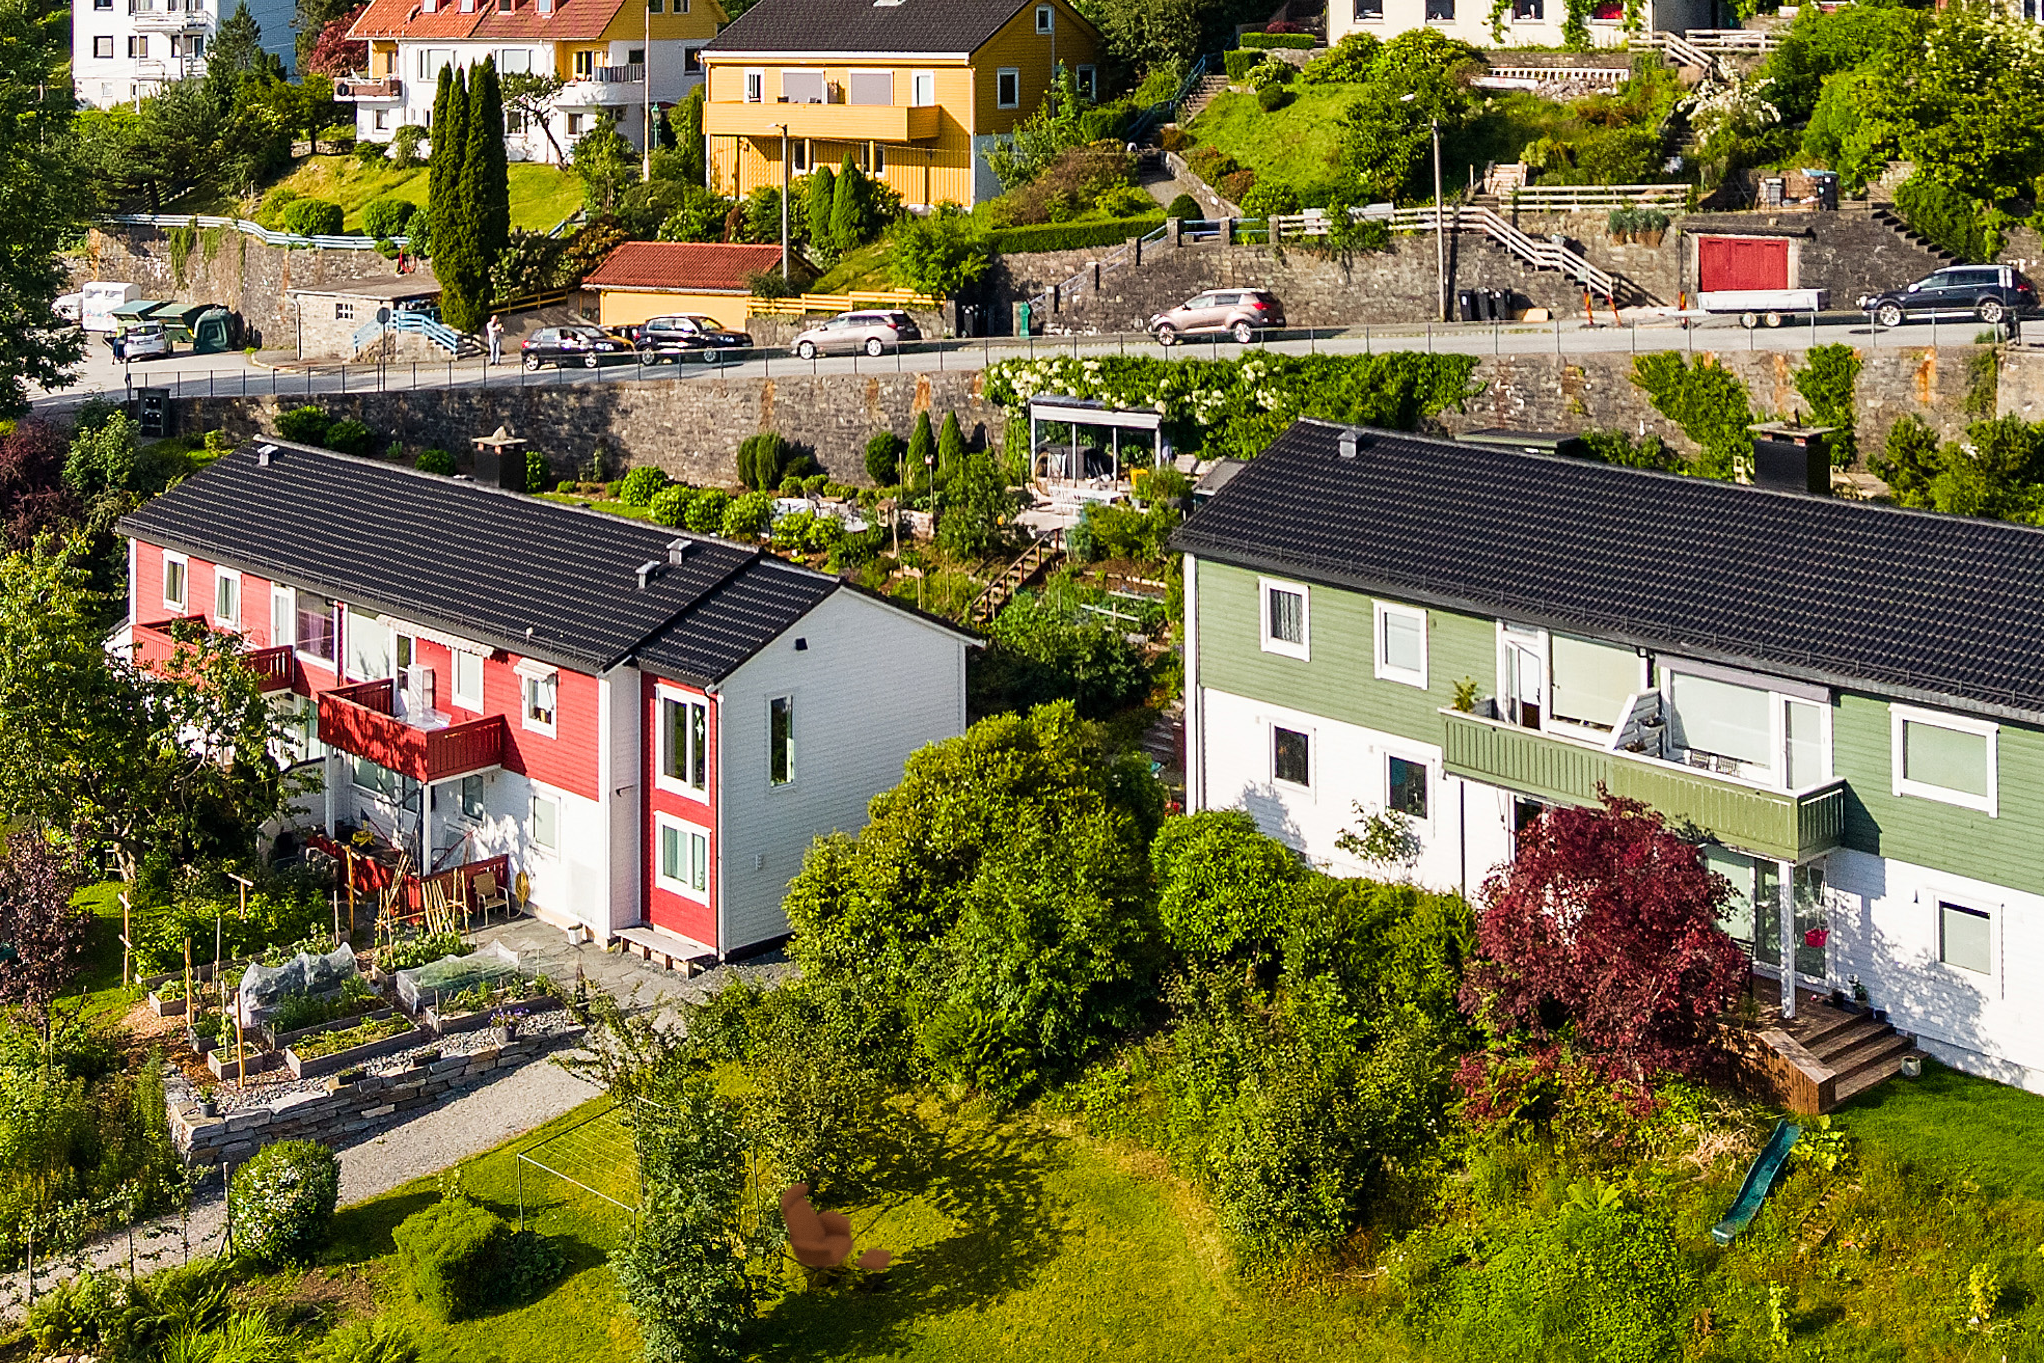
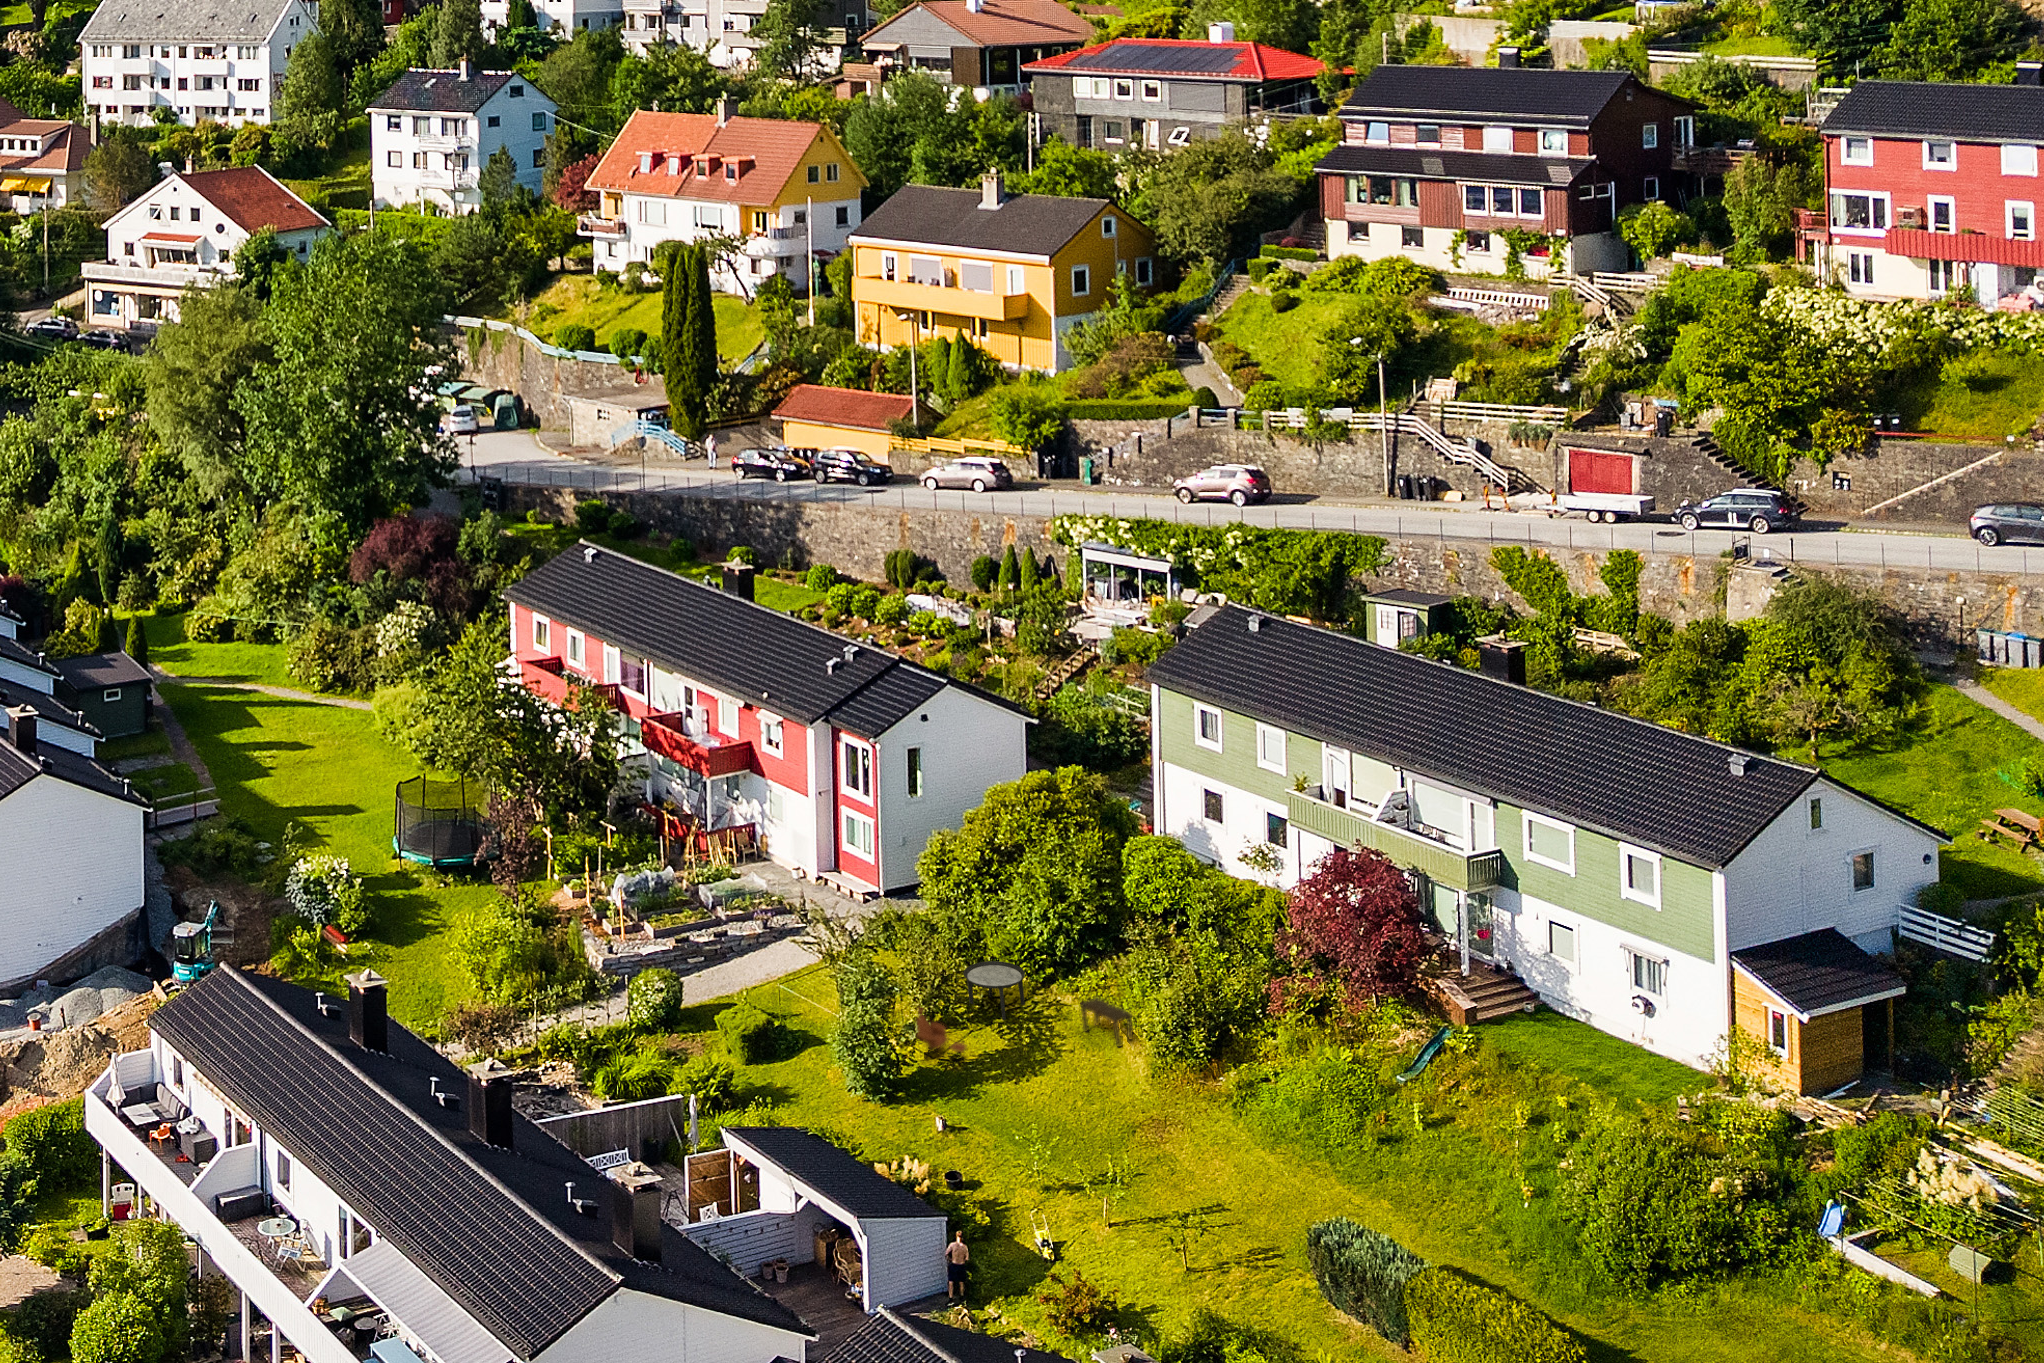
round table: none [882,1070,997,1186] -> present [964,961,1025,1020]
bench: none [1105,1124,1206,1221] -> present [1080,998,1133,1046]

